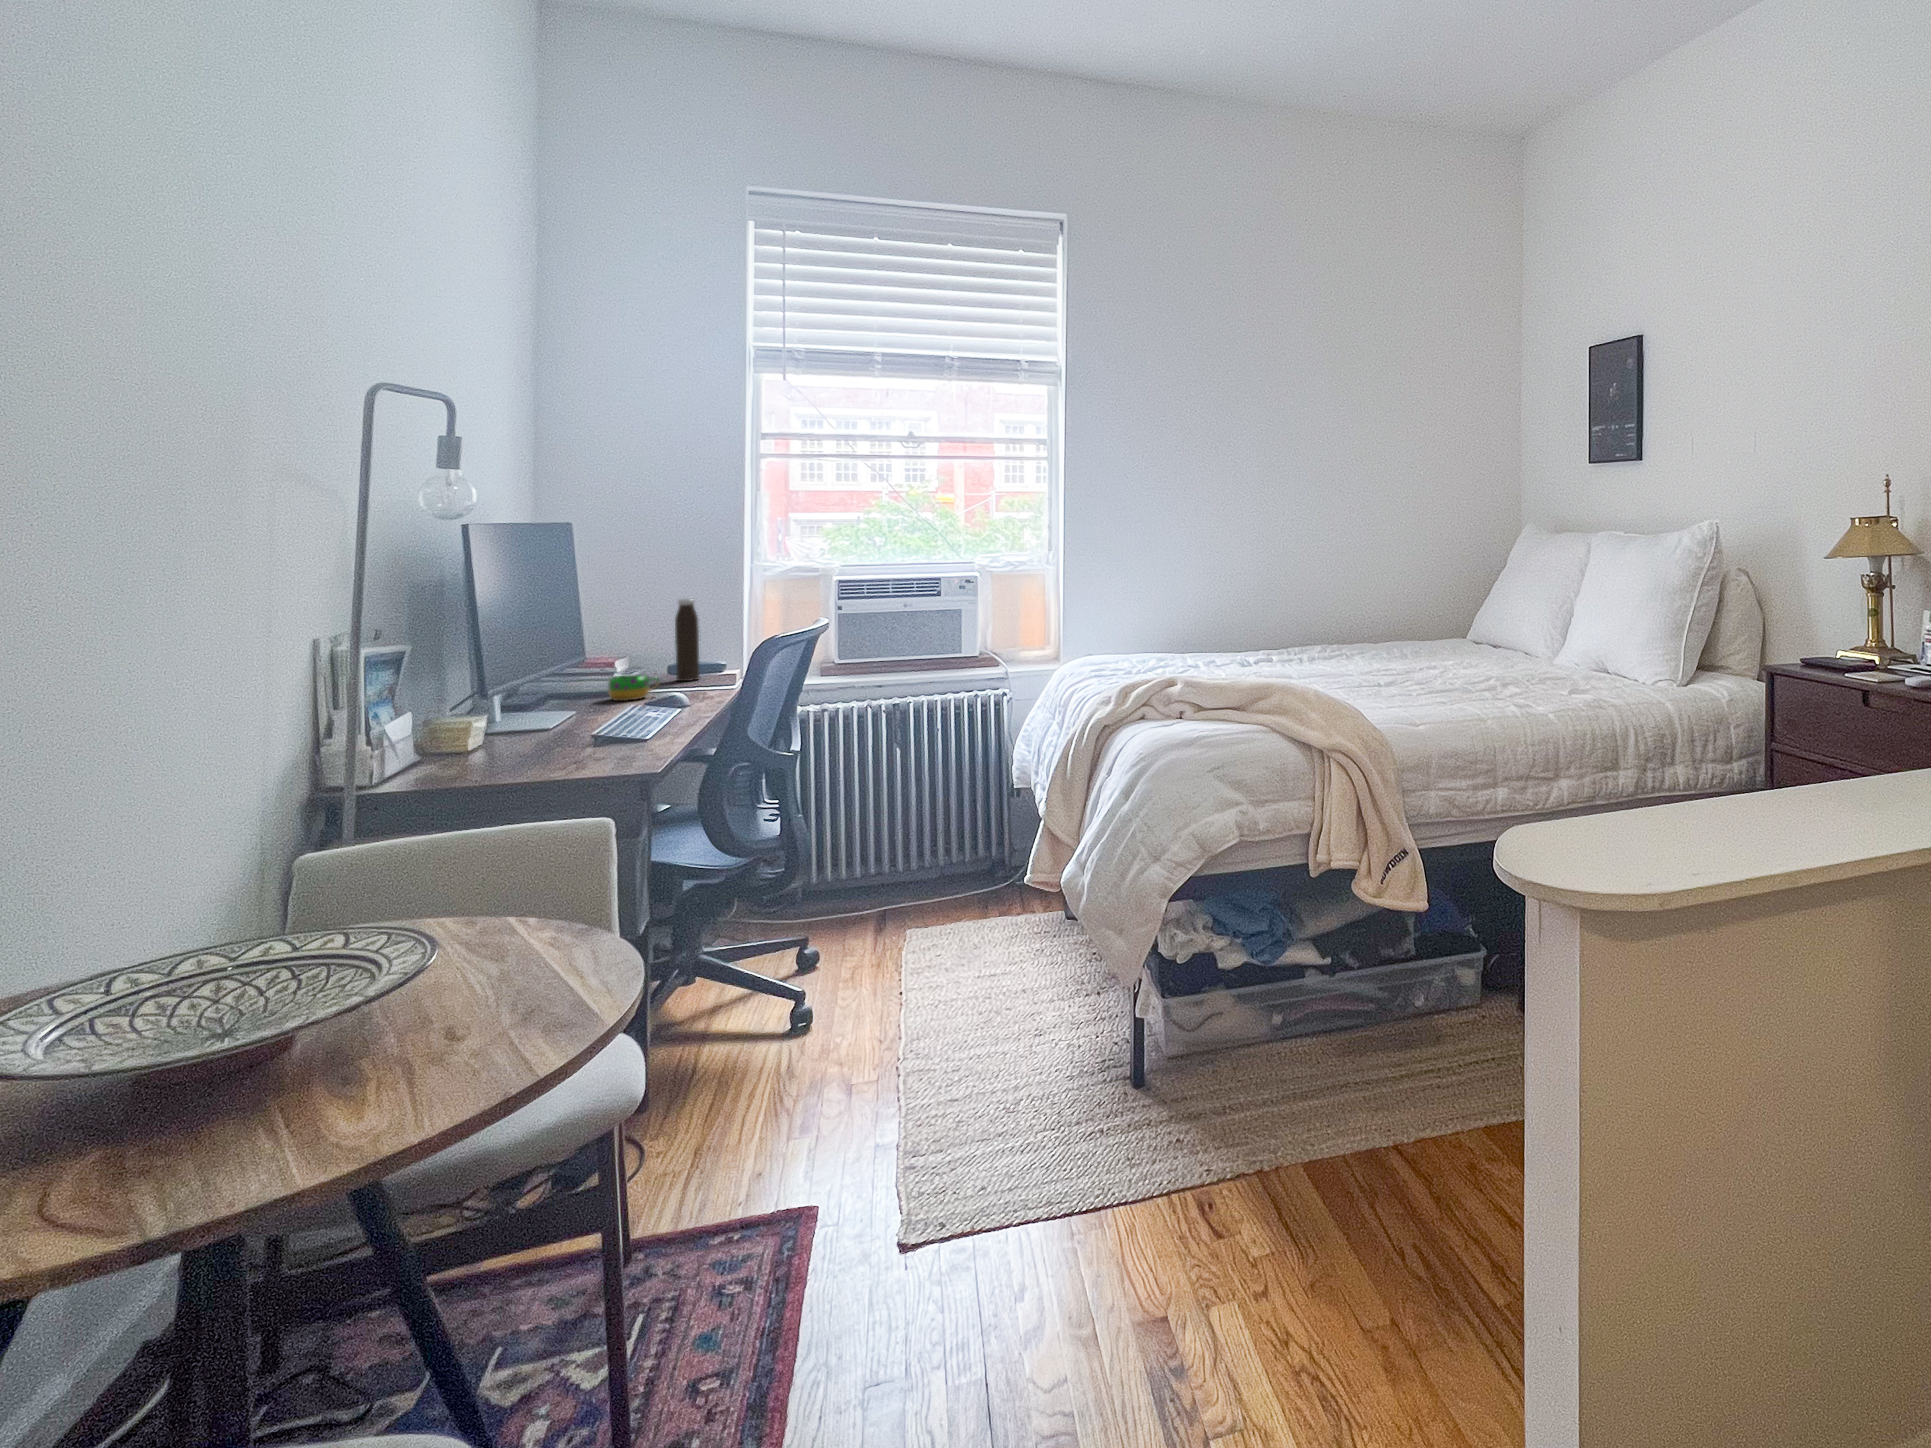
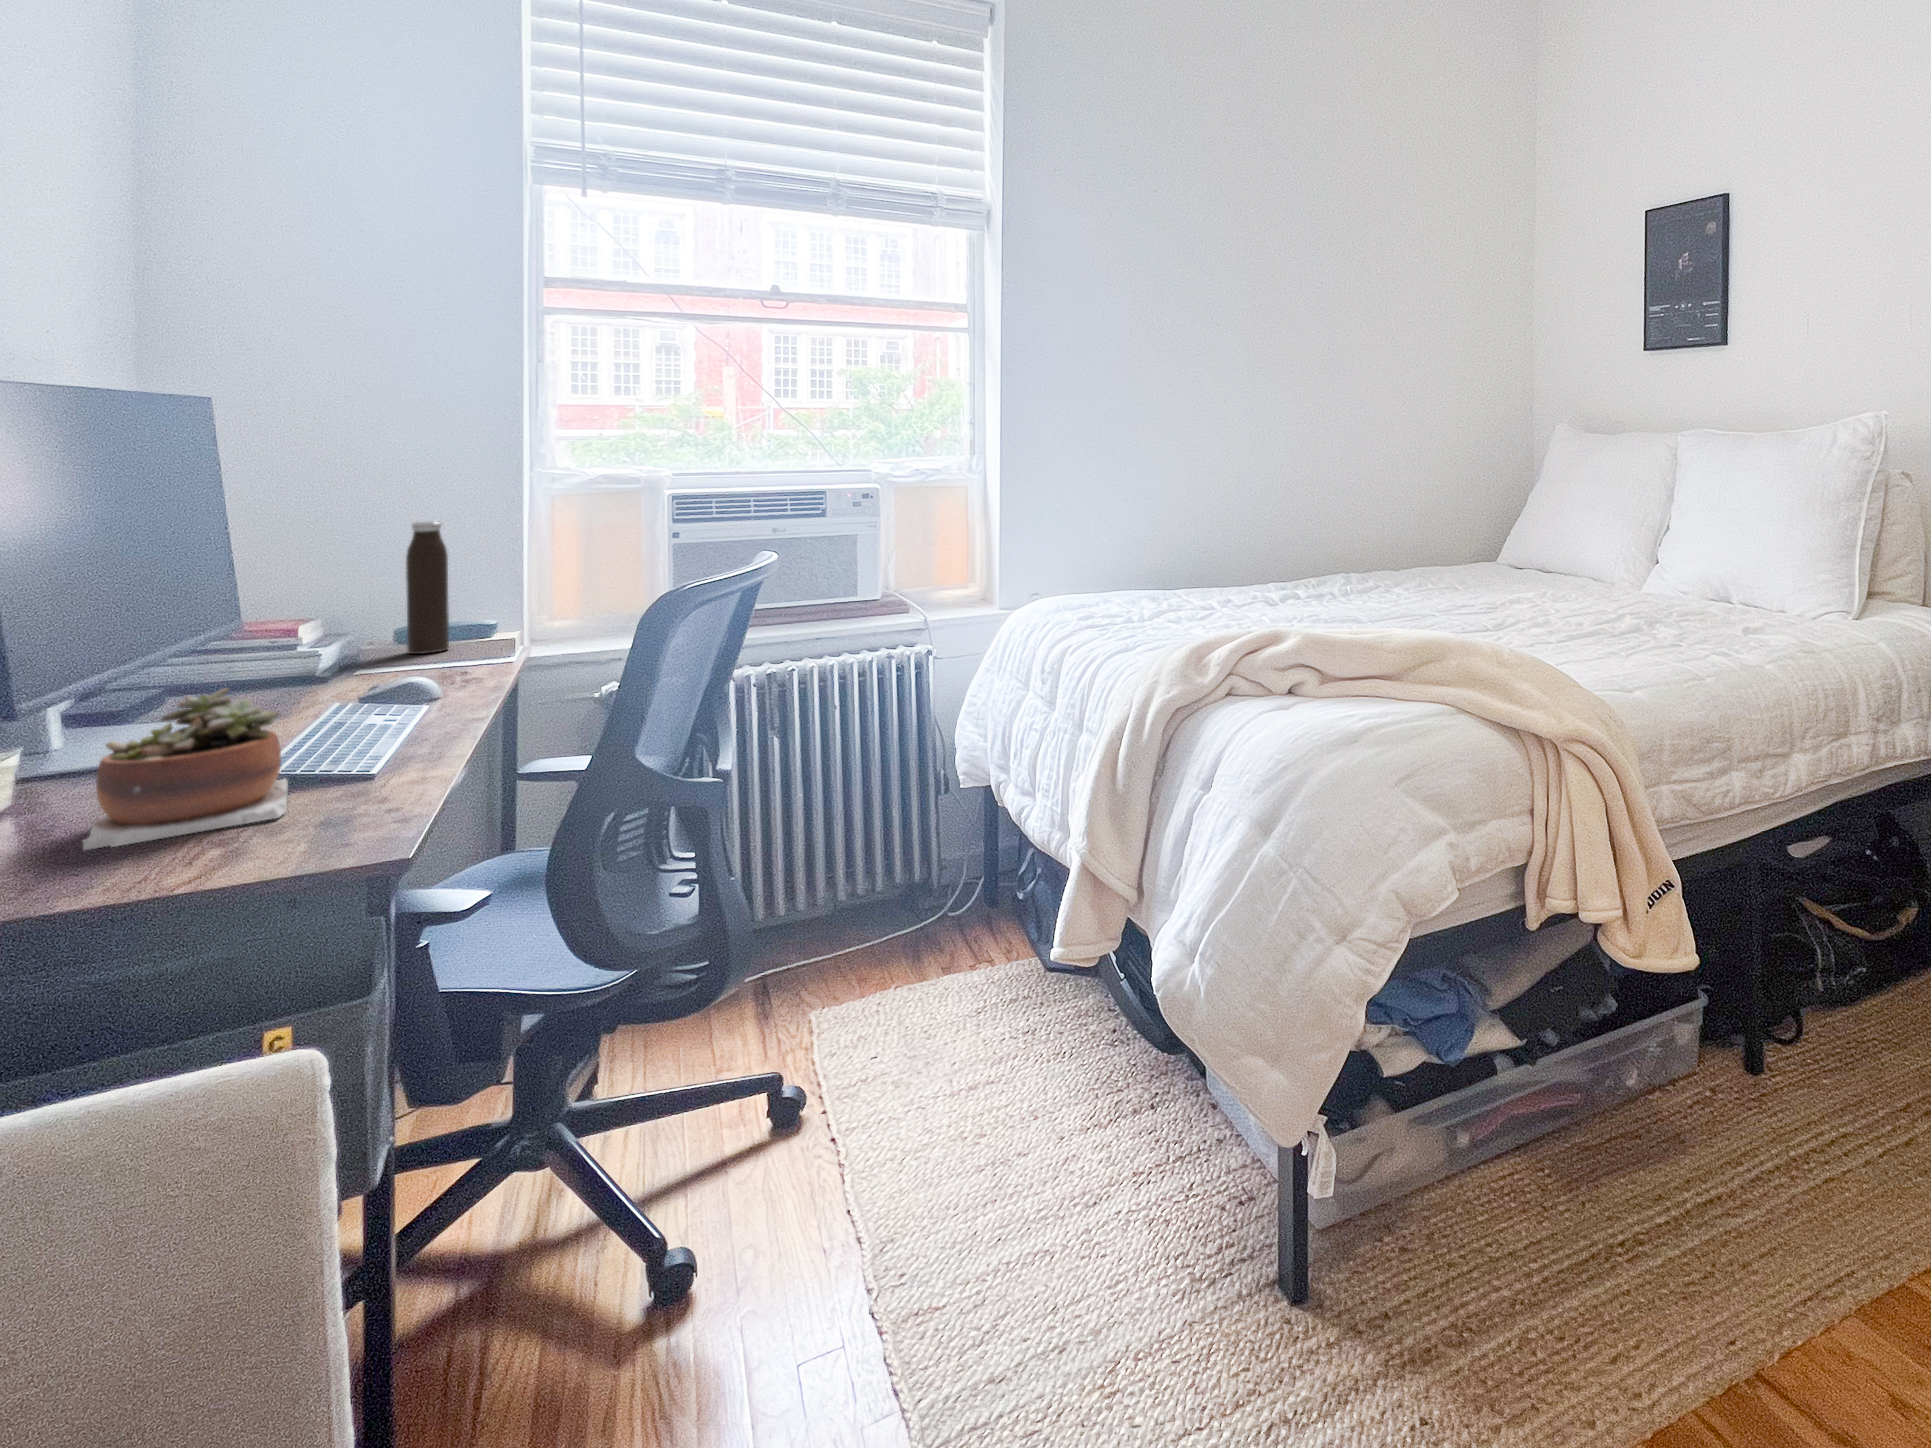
mug: present [608,674,659,701] -> none [287,649,385,697]
succulent plant: none [515,685,604,758] -> present [83,688,288,850]

